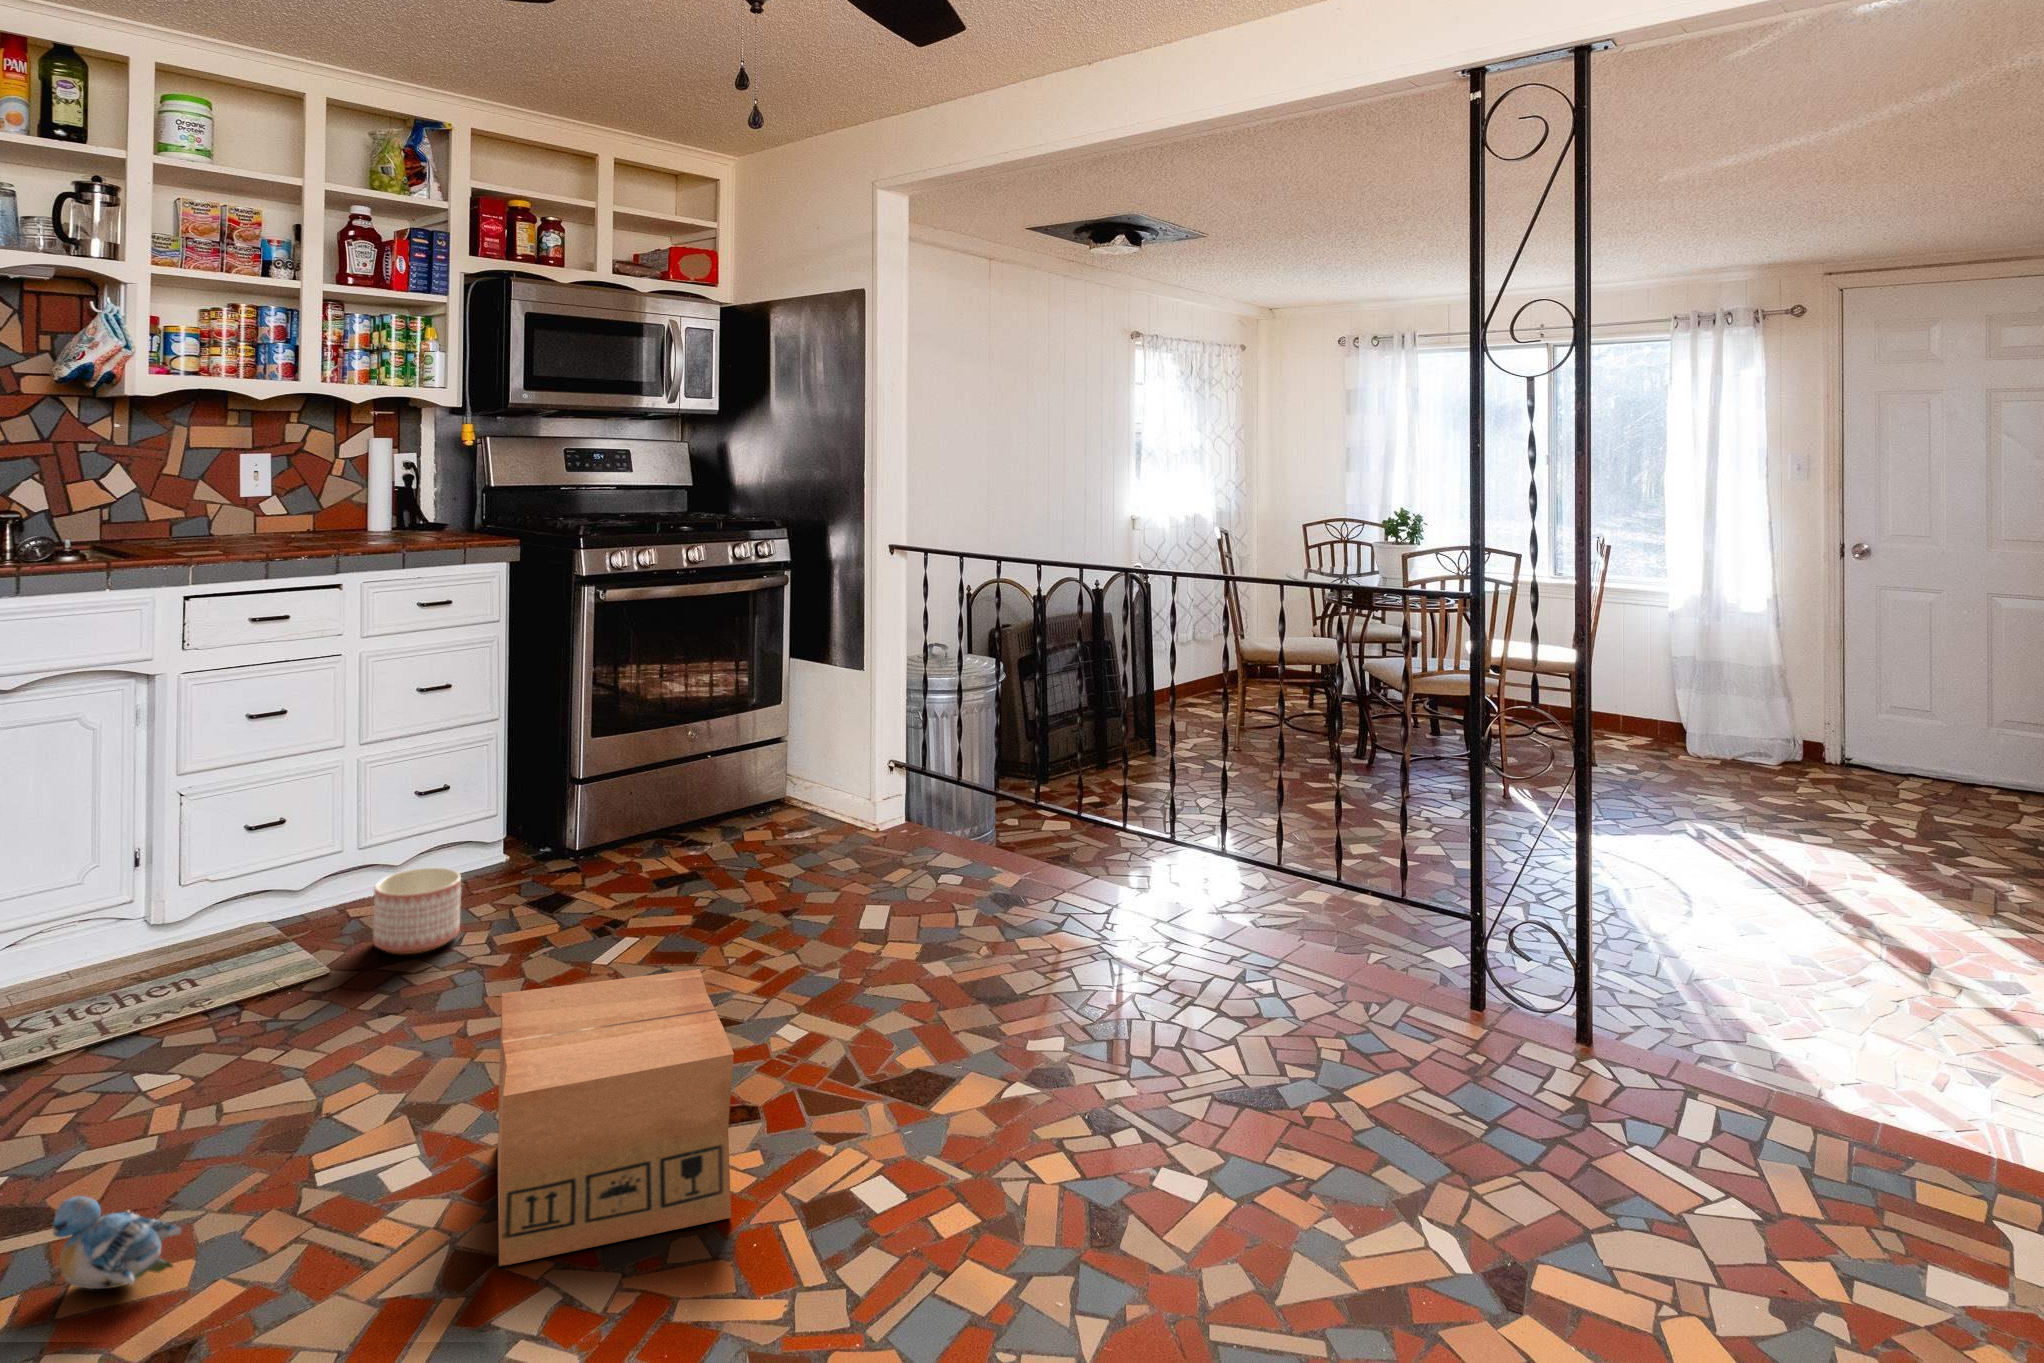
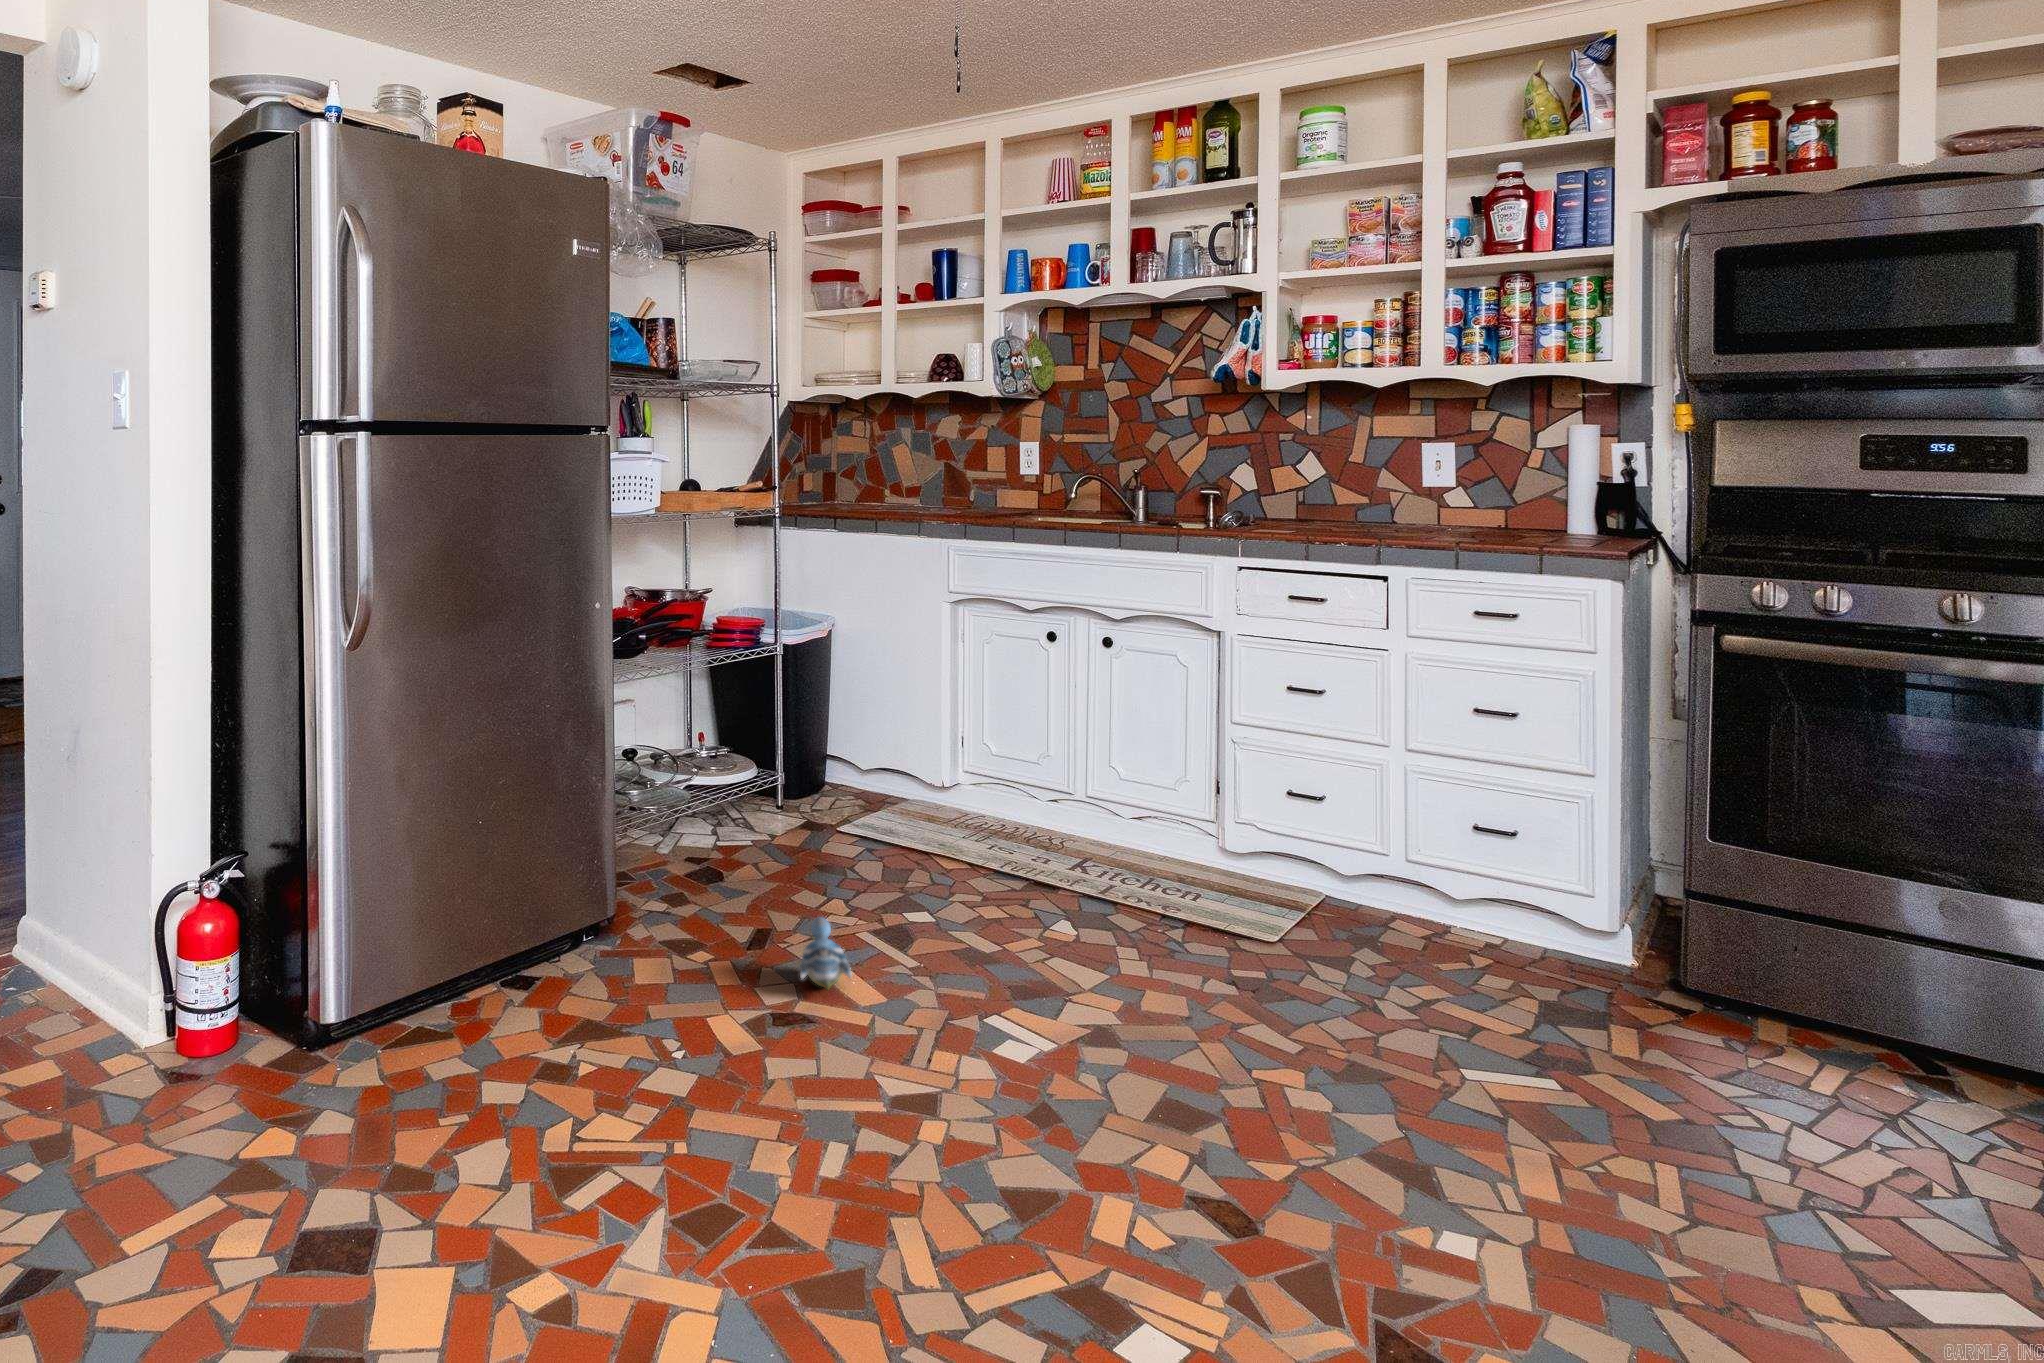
planter: present [373,868,461,954] -> none [1324,893,1425,990]
cardboard box: present [498,969,734,1267] -> none [869,949,1169,1244]

